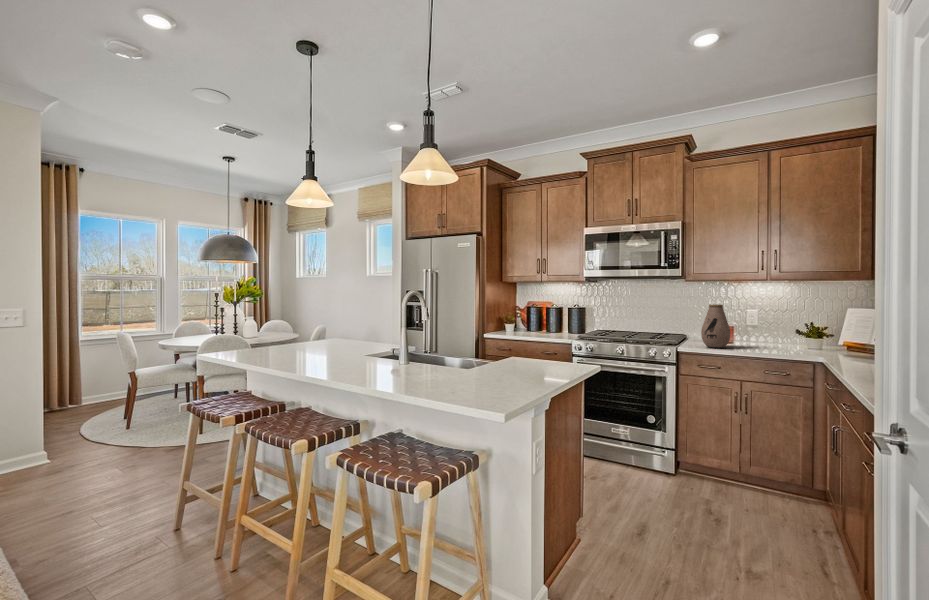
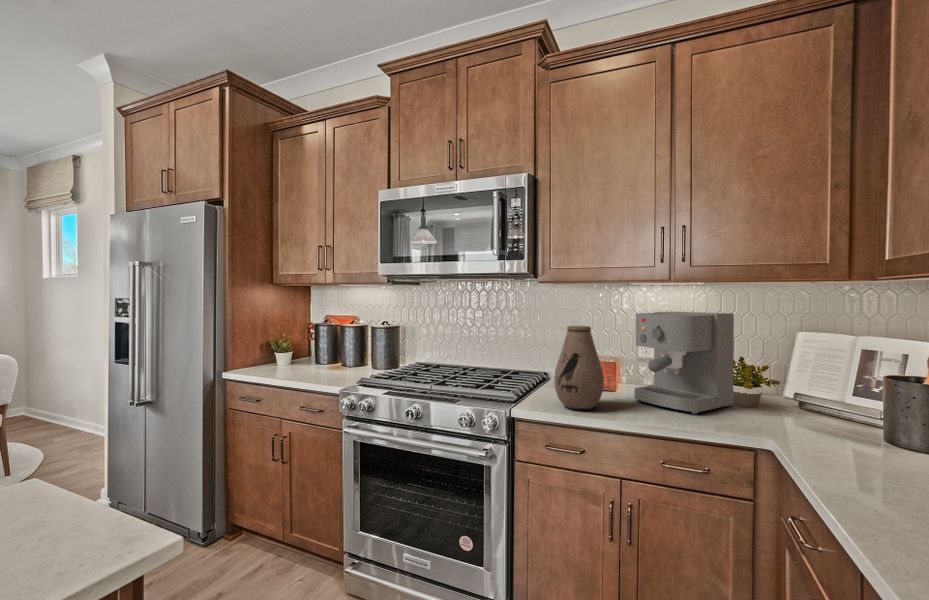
coffee maker: none [747,297,806,350] -> present [634,312,734,414]

